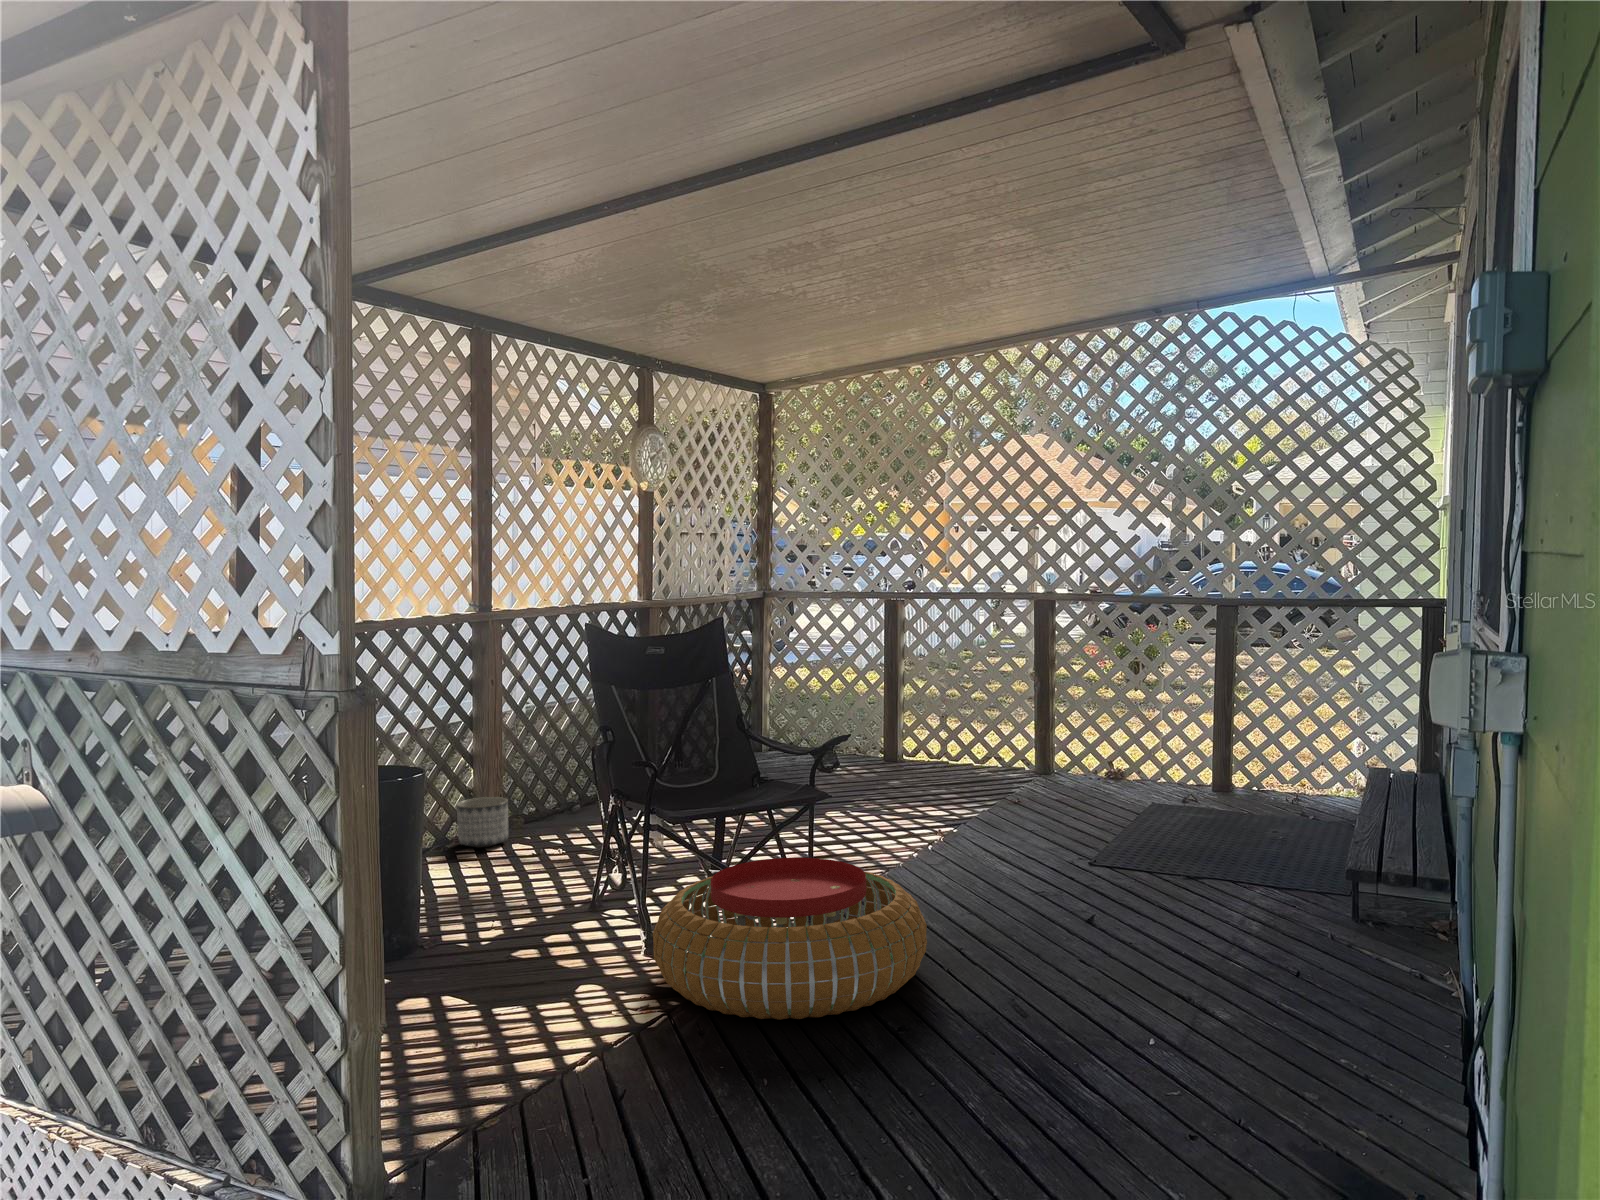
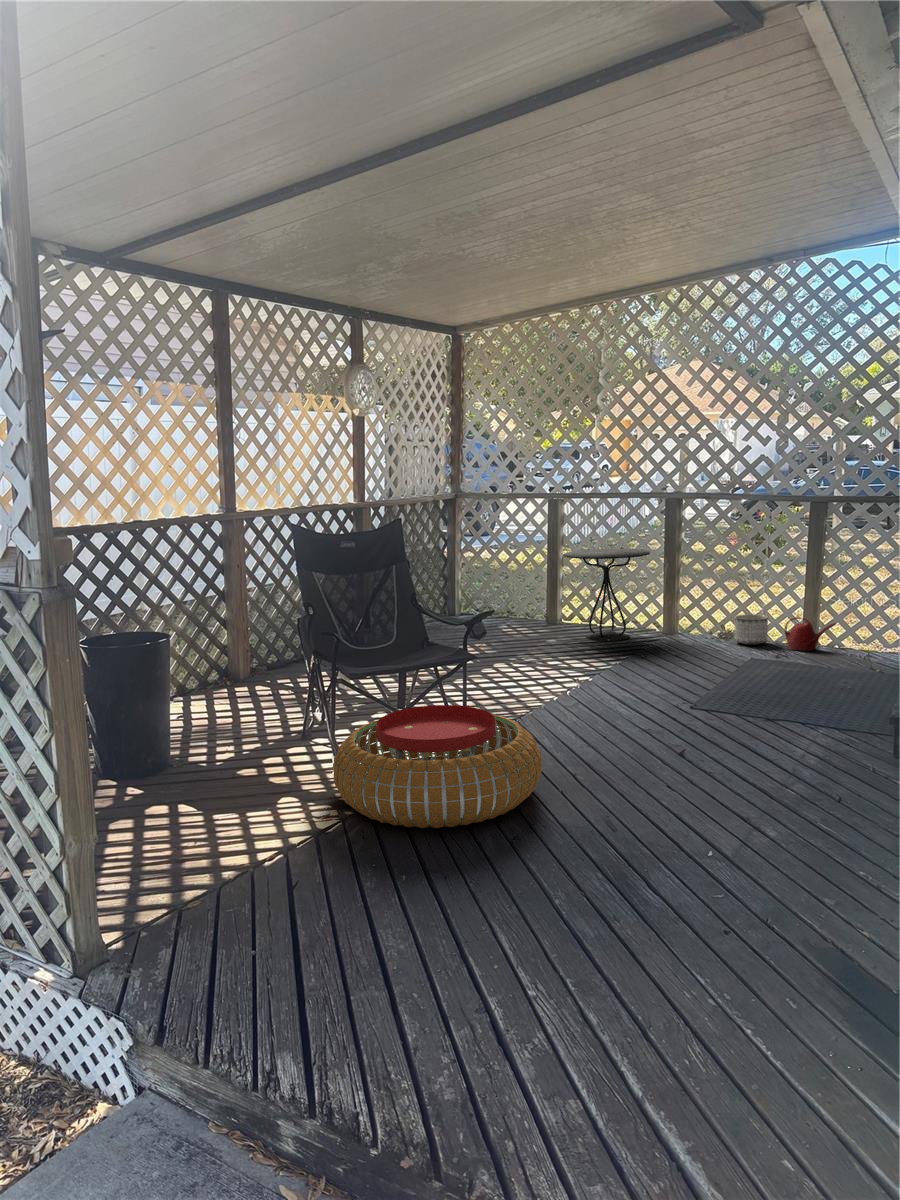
side table: none [908,664,1017,782] -> present [563,549,650,641]
watering can: none [1191,749,1255,793] -> present [785,617,836,651]
planter: present [456,797,508,848] -> present [735,614,768,645]

